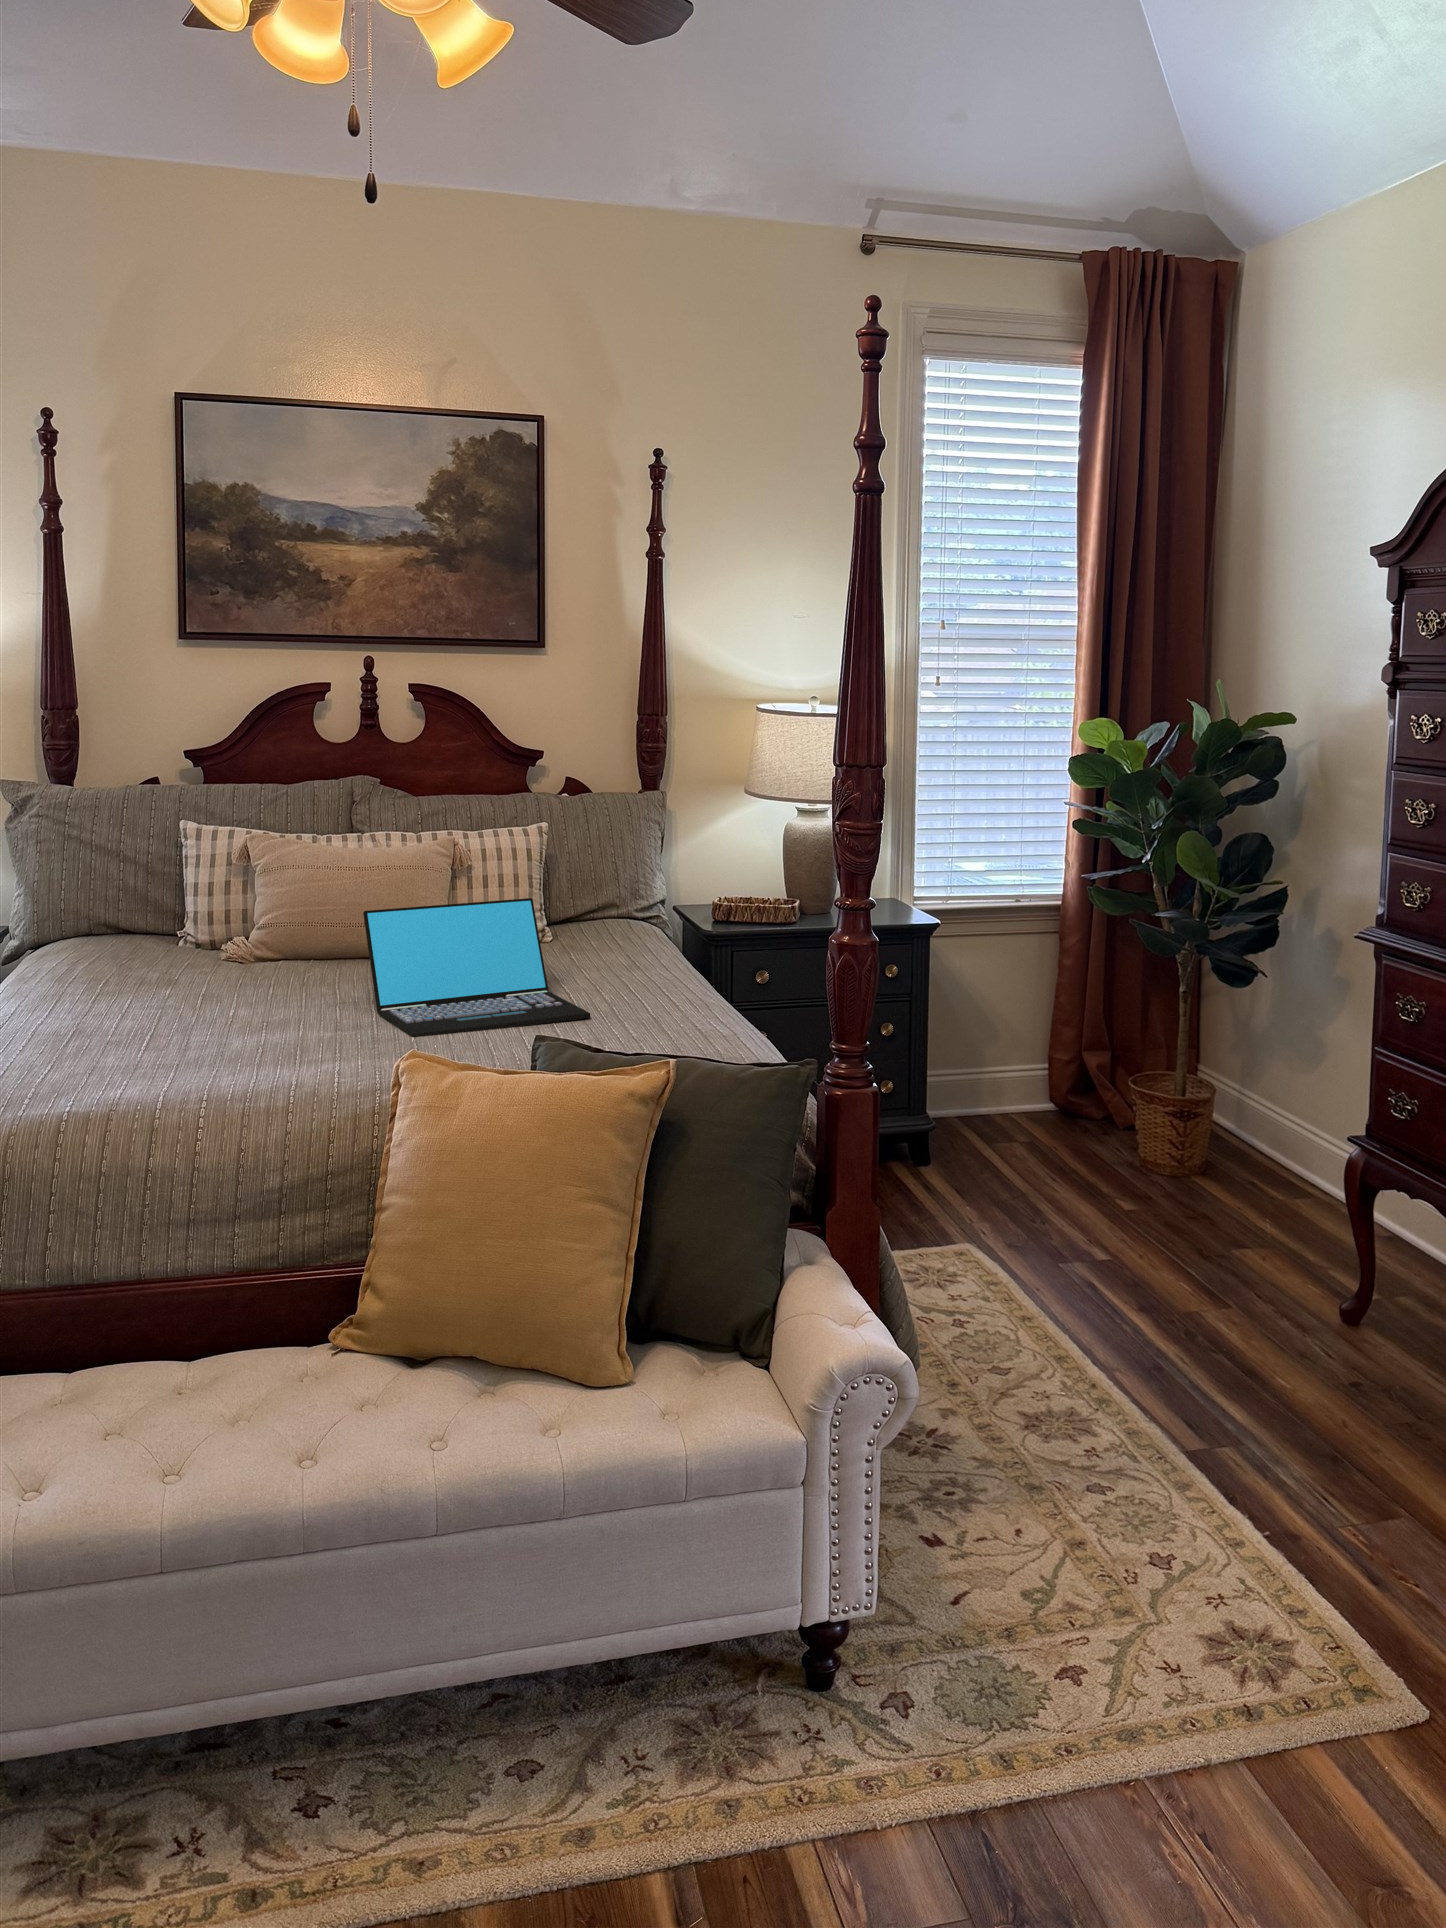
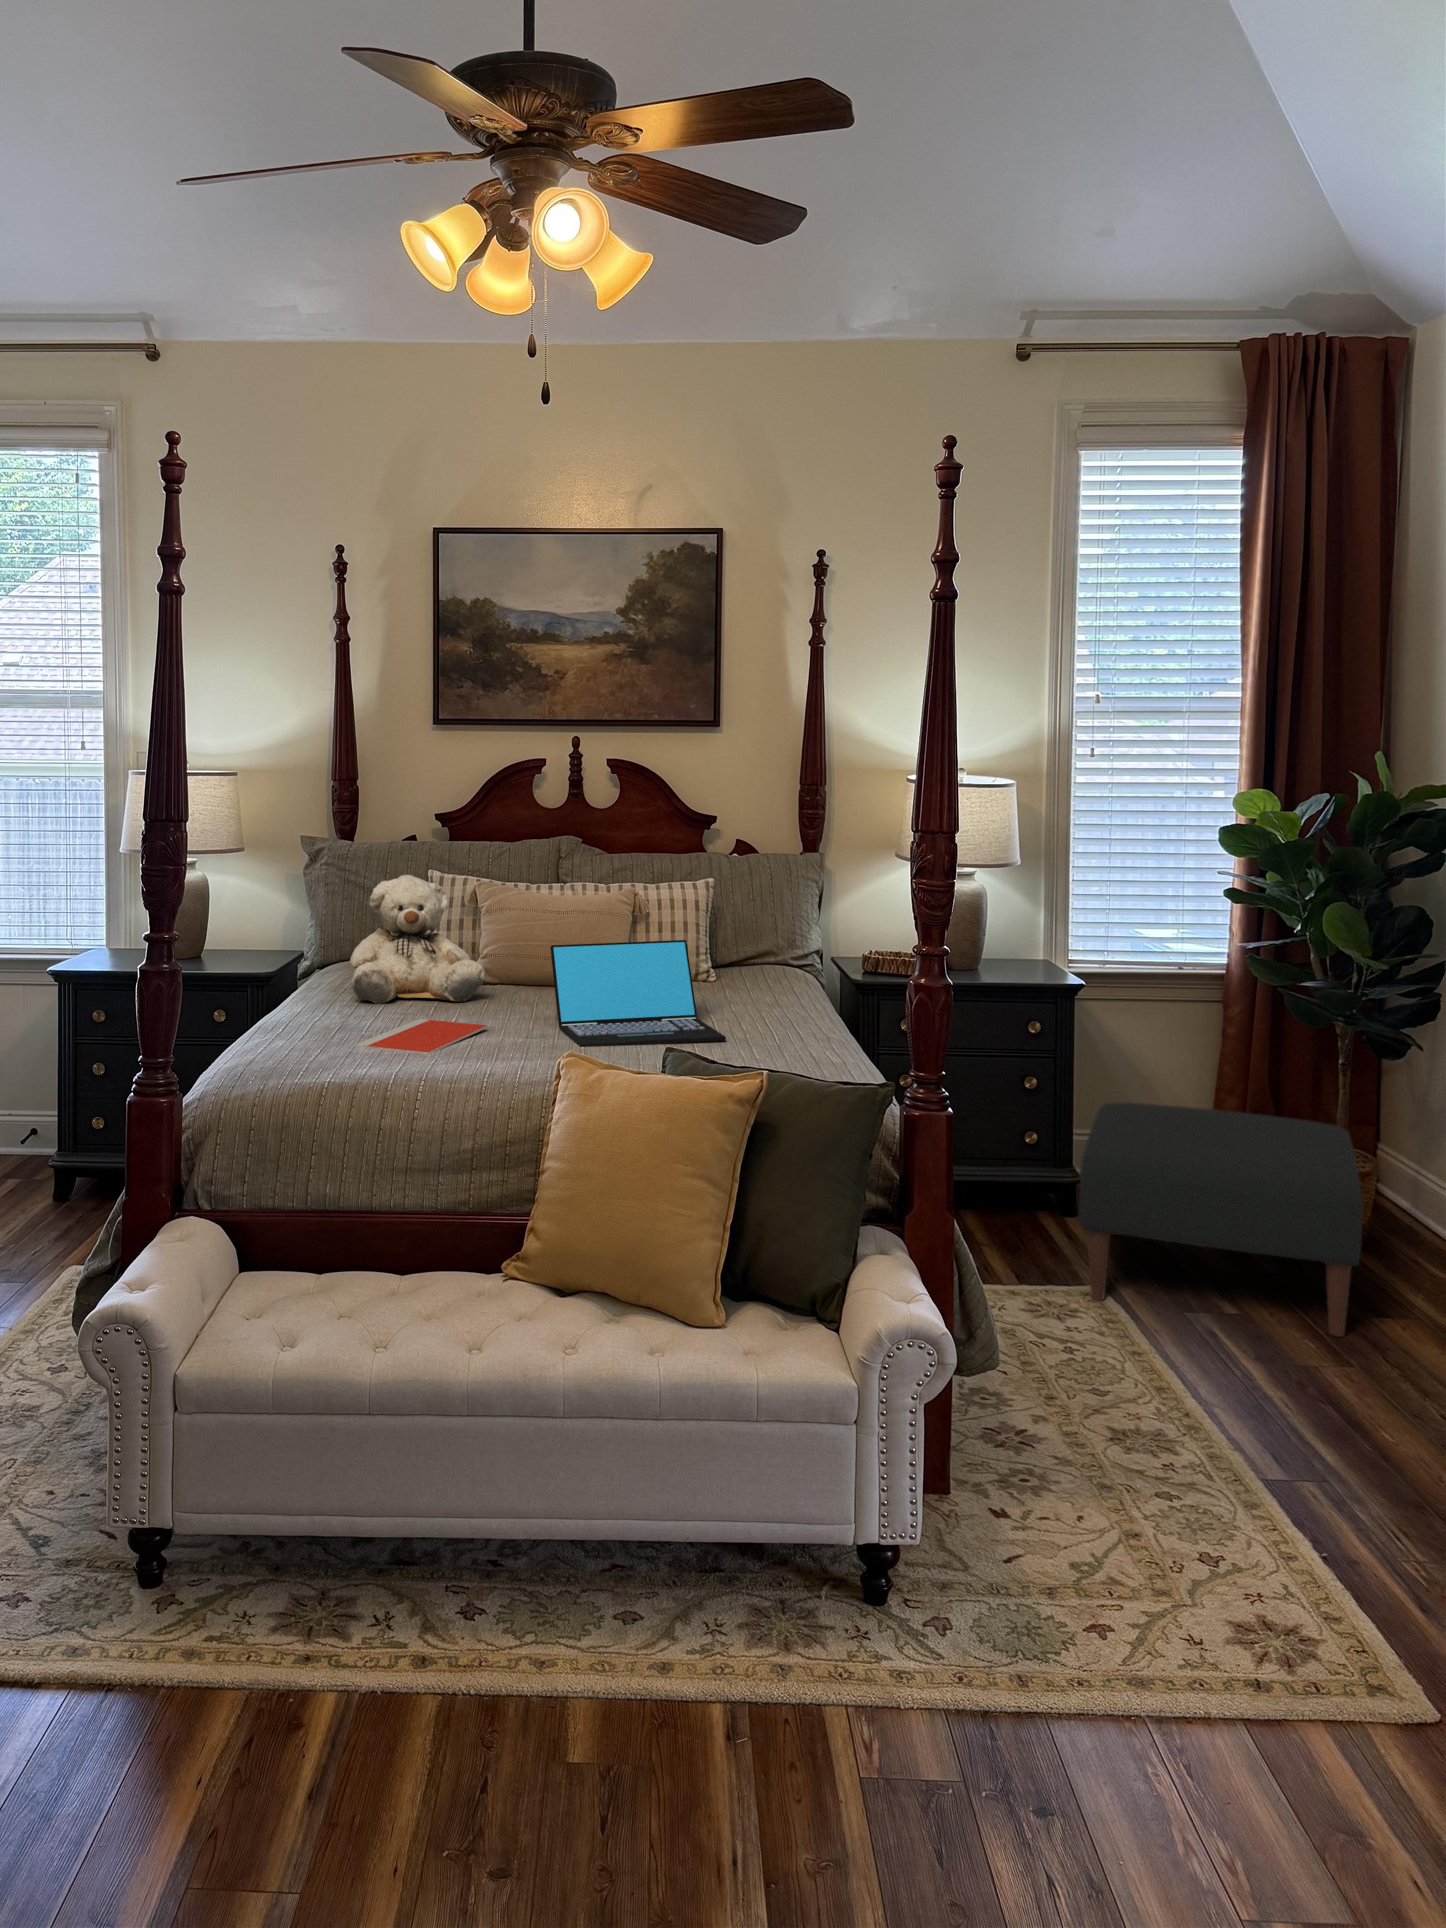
teddy bear: none [80,826,270,995] -> present [350,875,485,1004]
notebook: none [100,1012,284,1062] -> present [354,1019,488,1054]
ottoman: none [962,1052,1238,1279] -> present [1079,1103,1363,1337]

